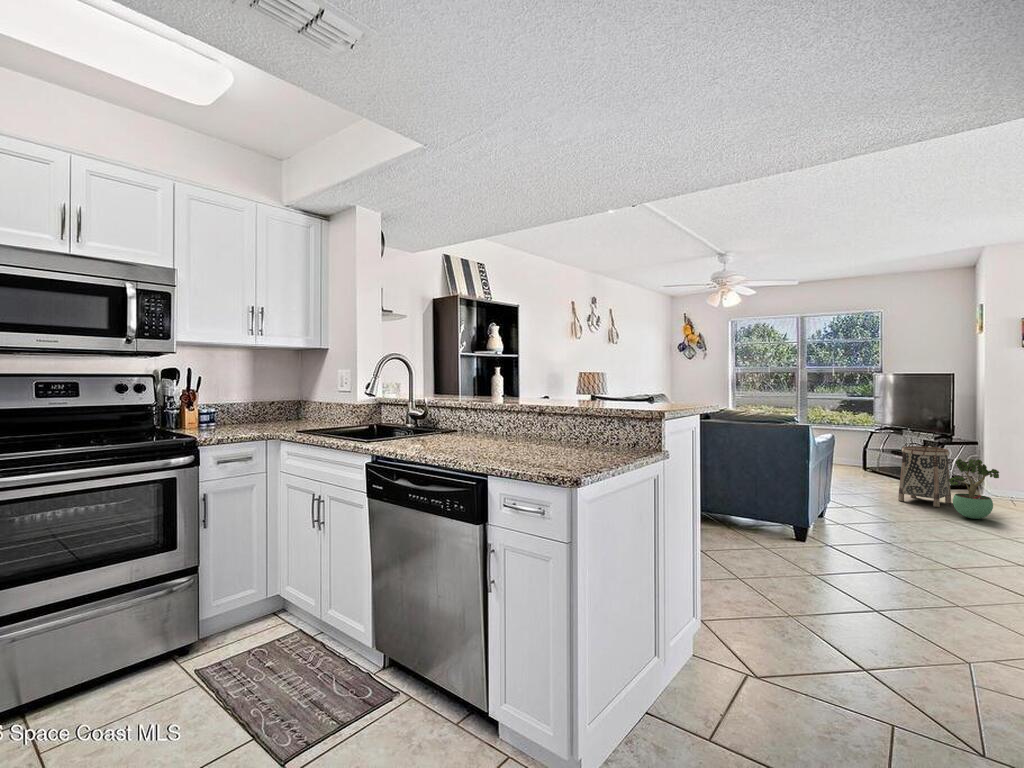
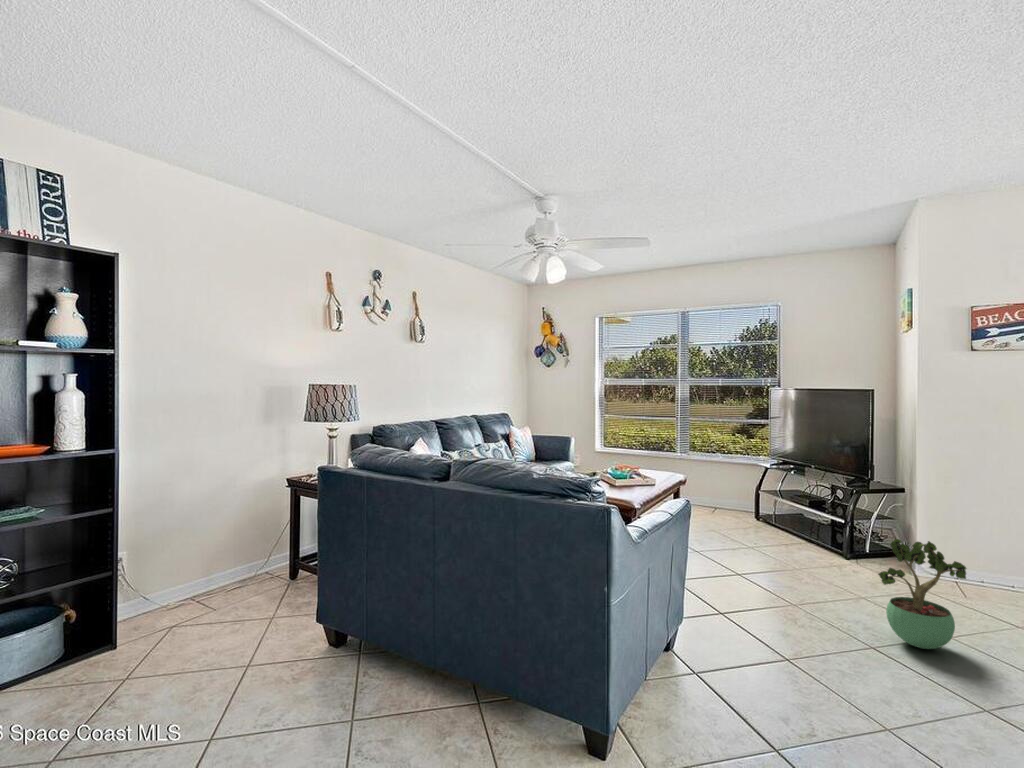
basket: present [898,446,951,507] -> none [799,503,878,611]

